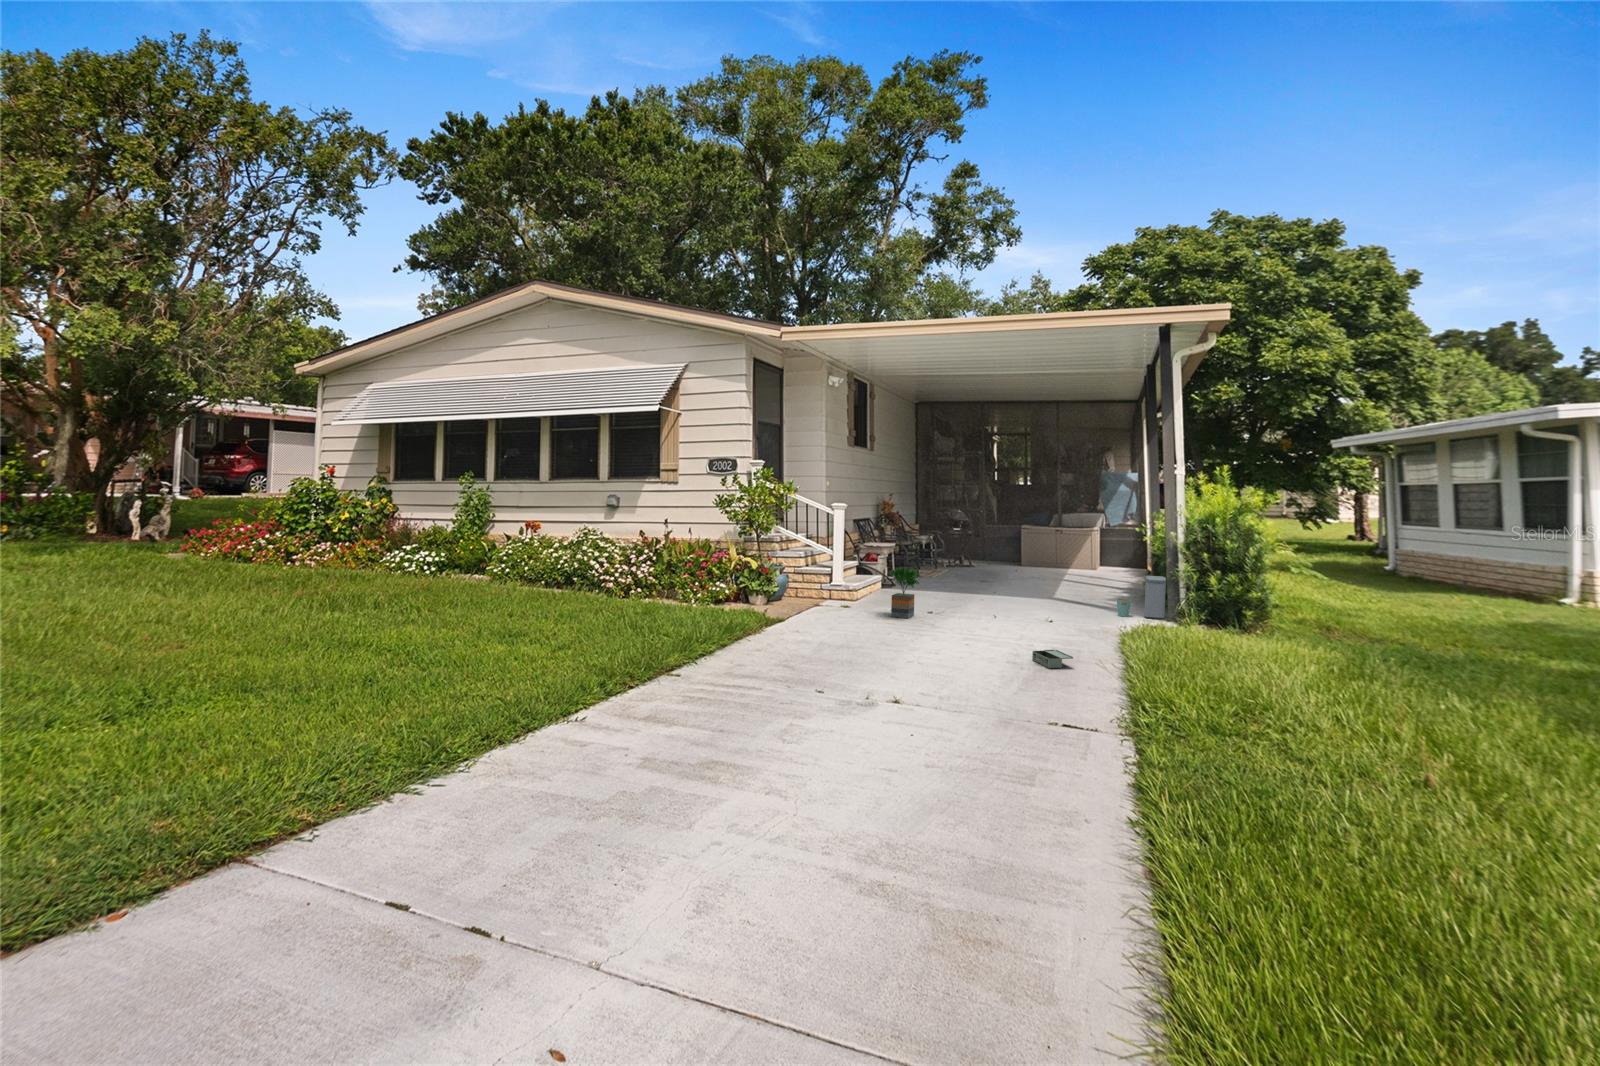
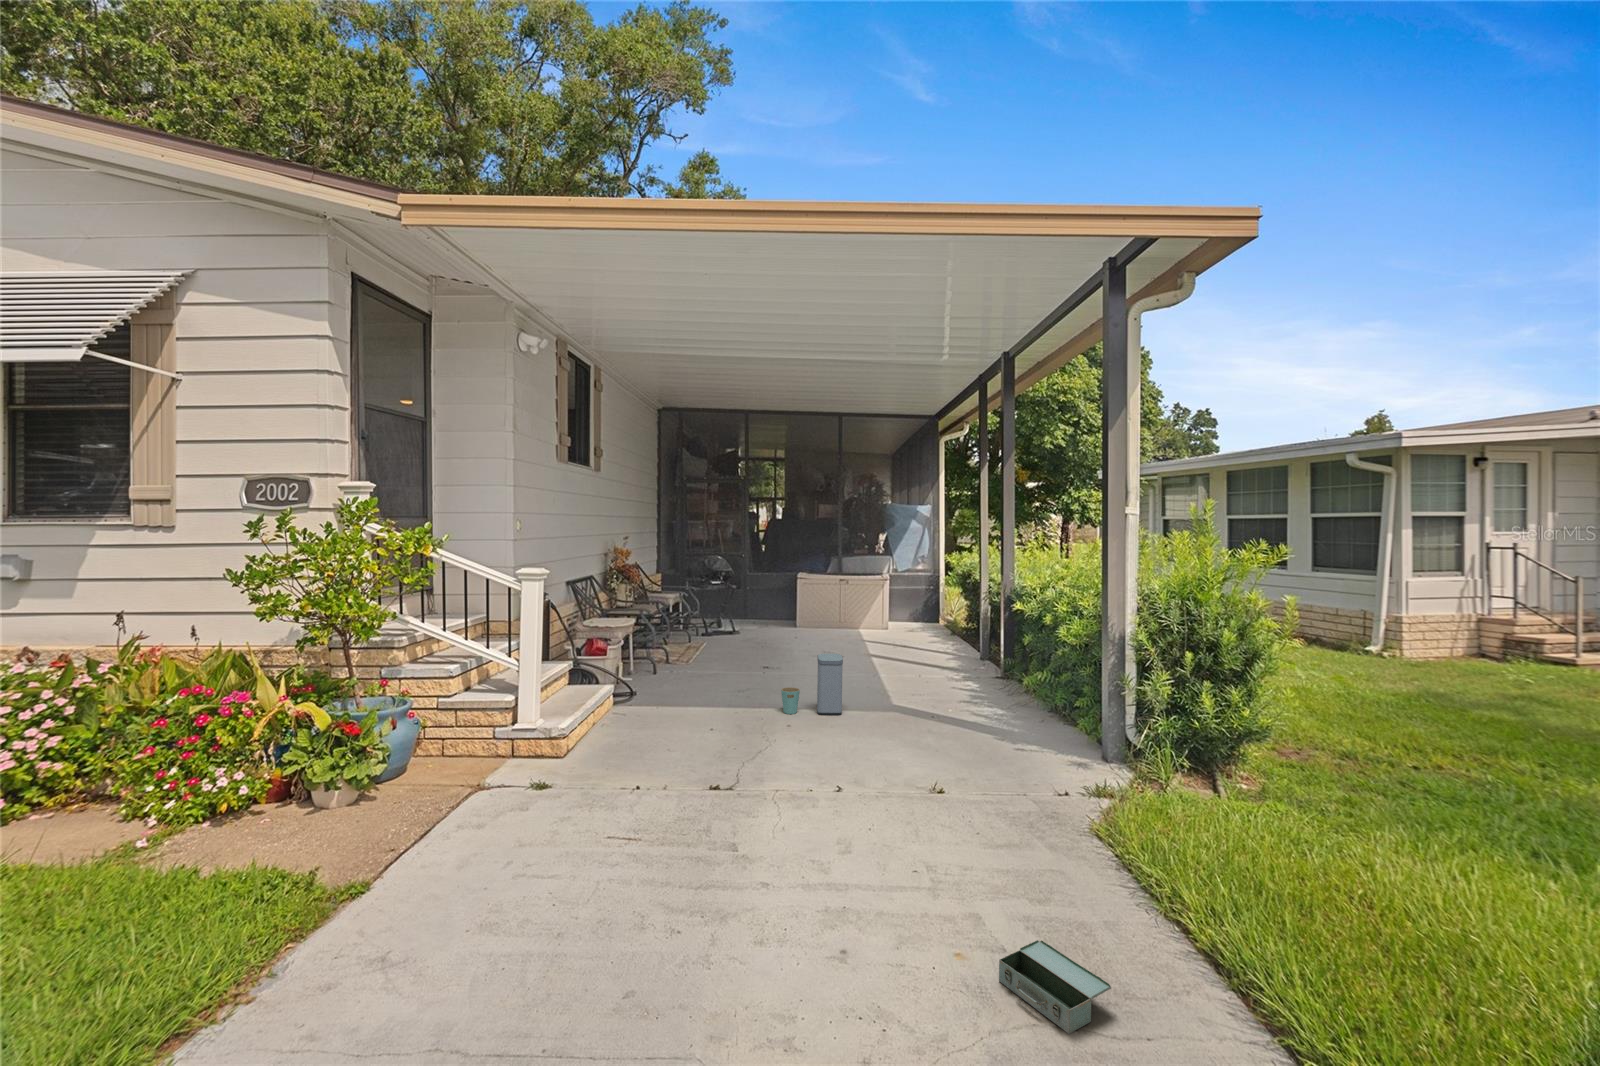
potted tree: present [891,568,920,618] -> none [631,699,696,806]
trash can: present [1117,576,1166,619] -> present [781,654,843,715]

